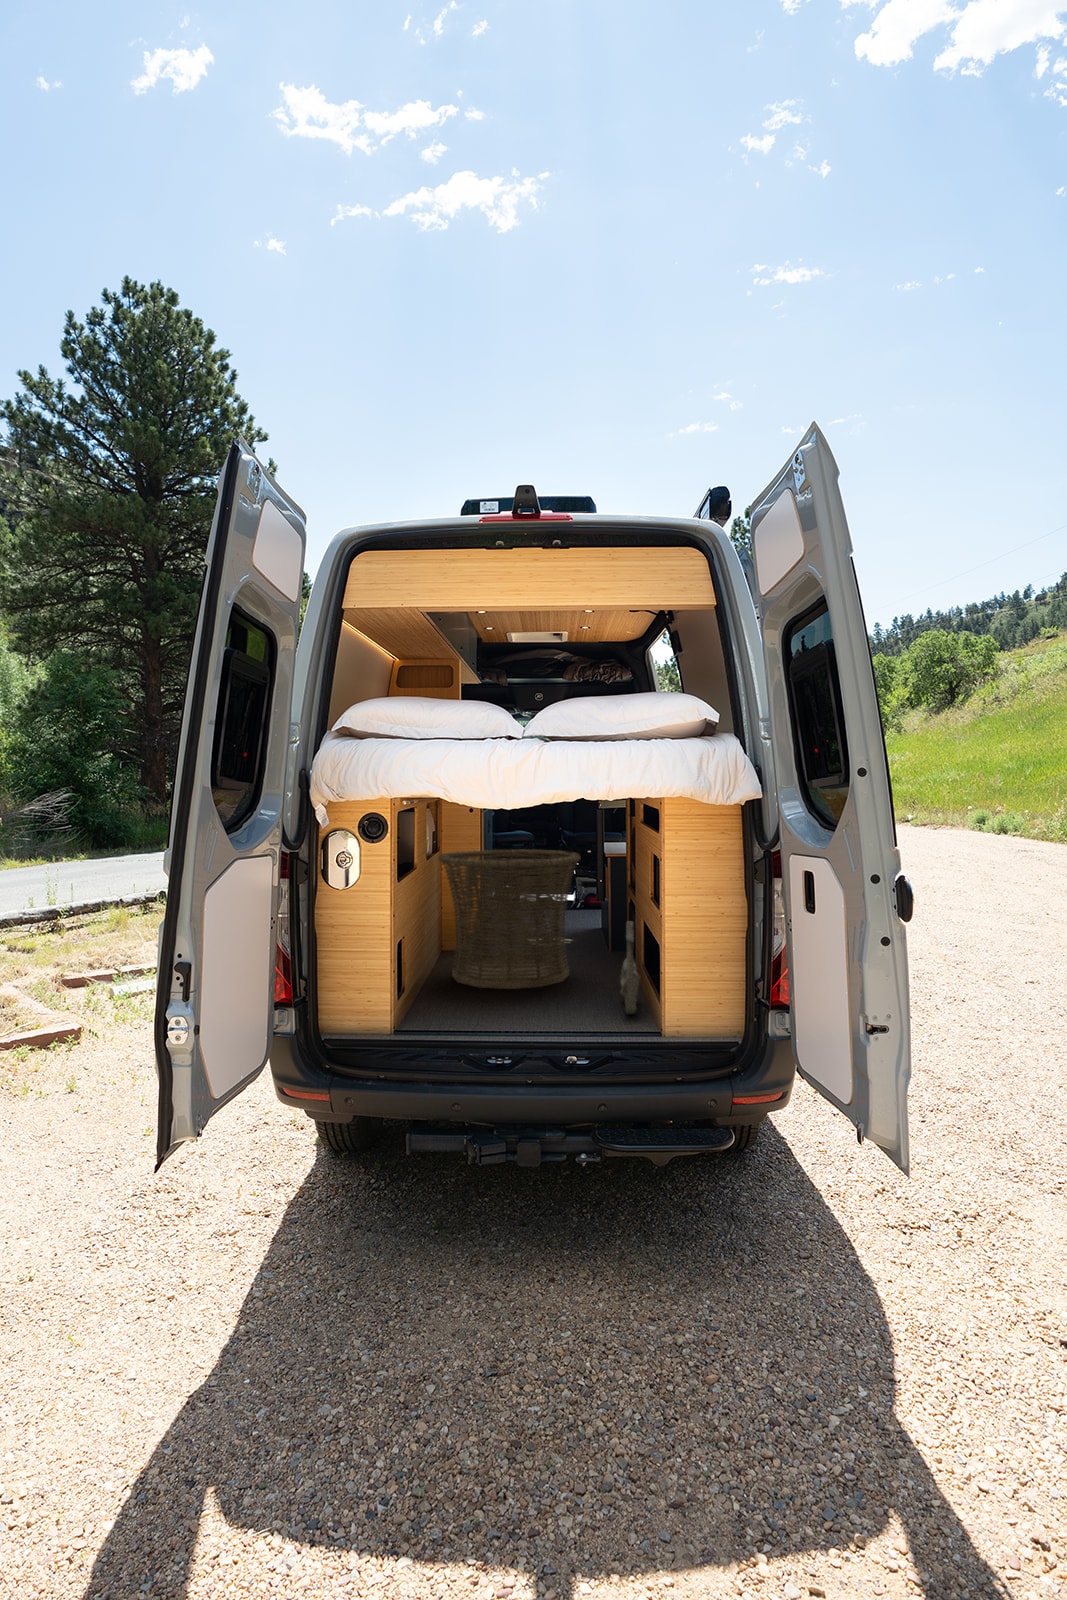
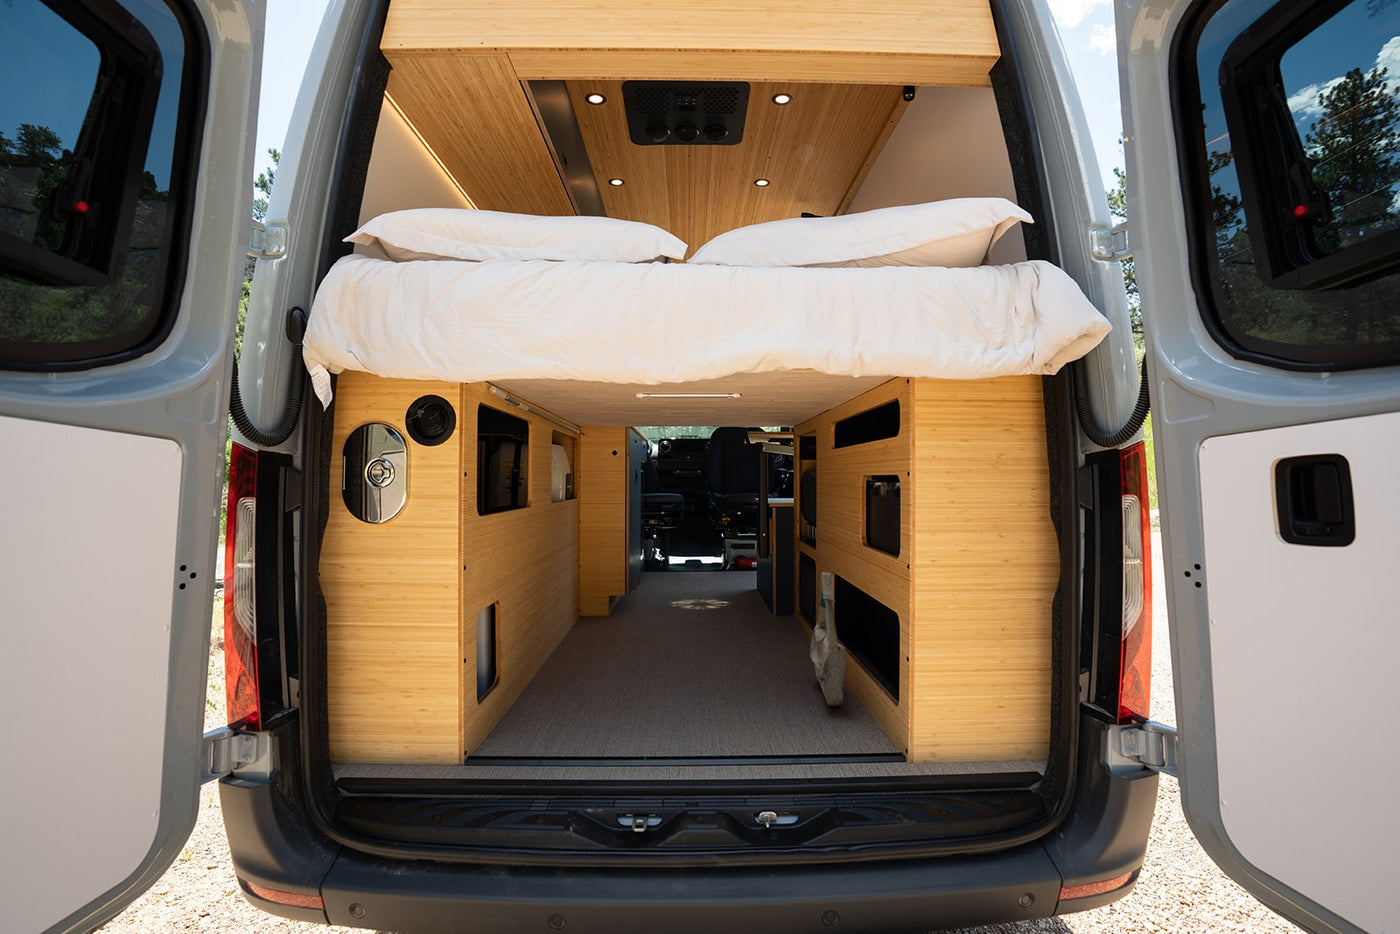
basket: present [439,850,581,989] -> none [567,492,747,668]

